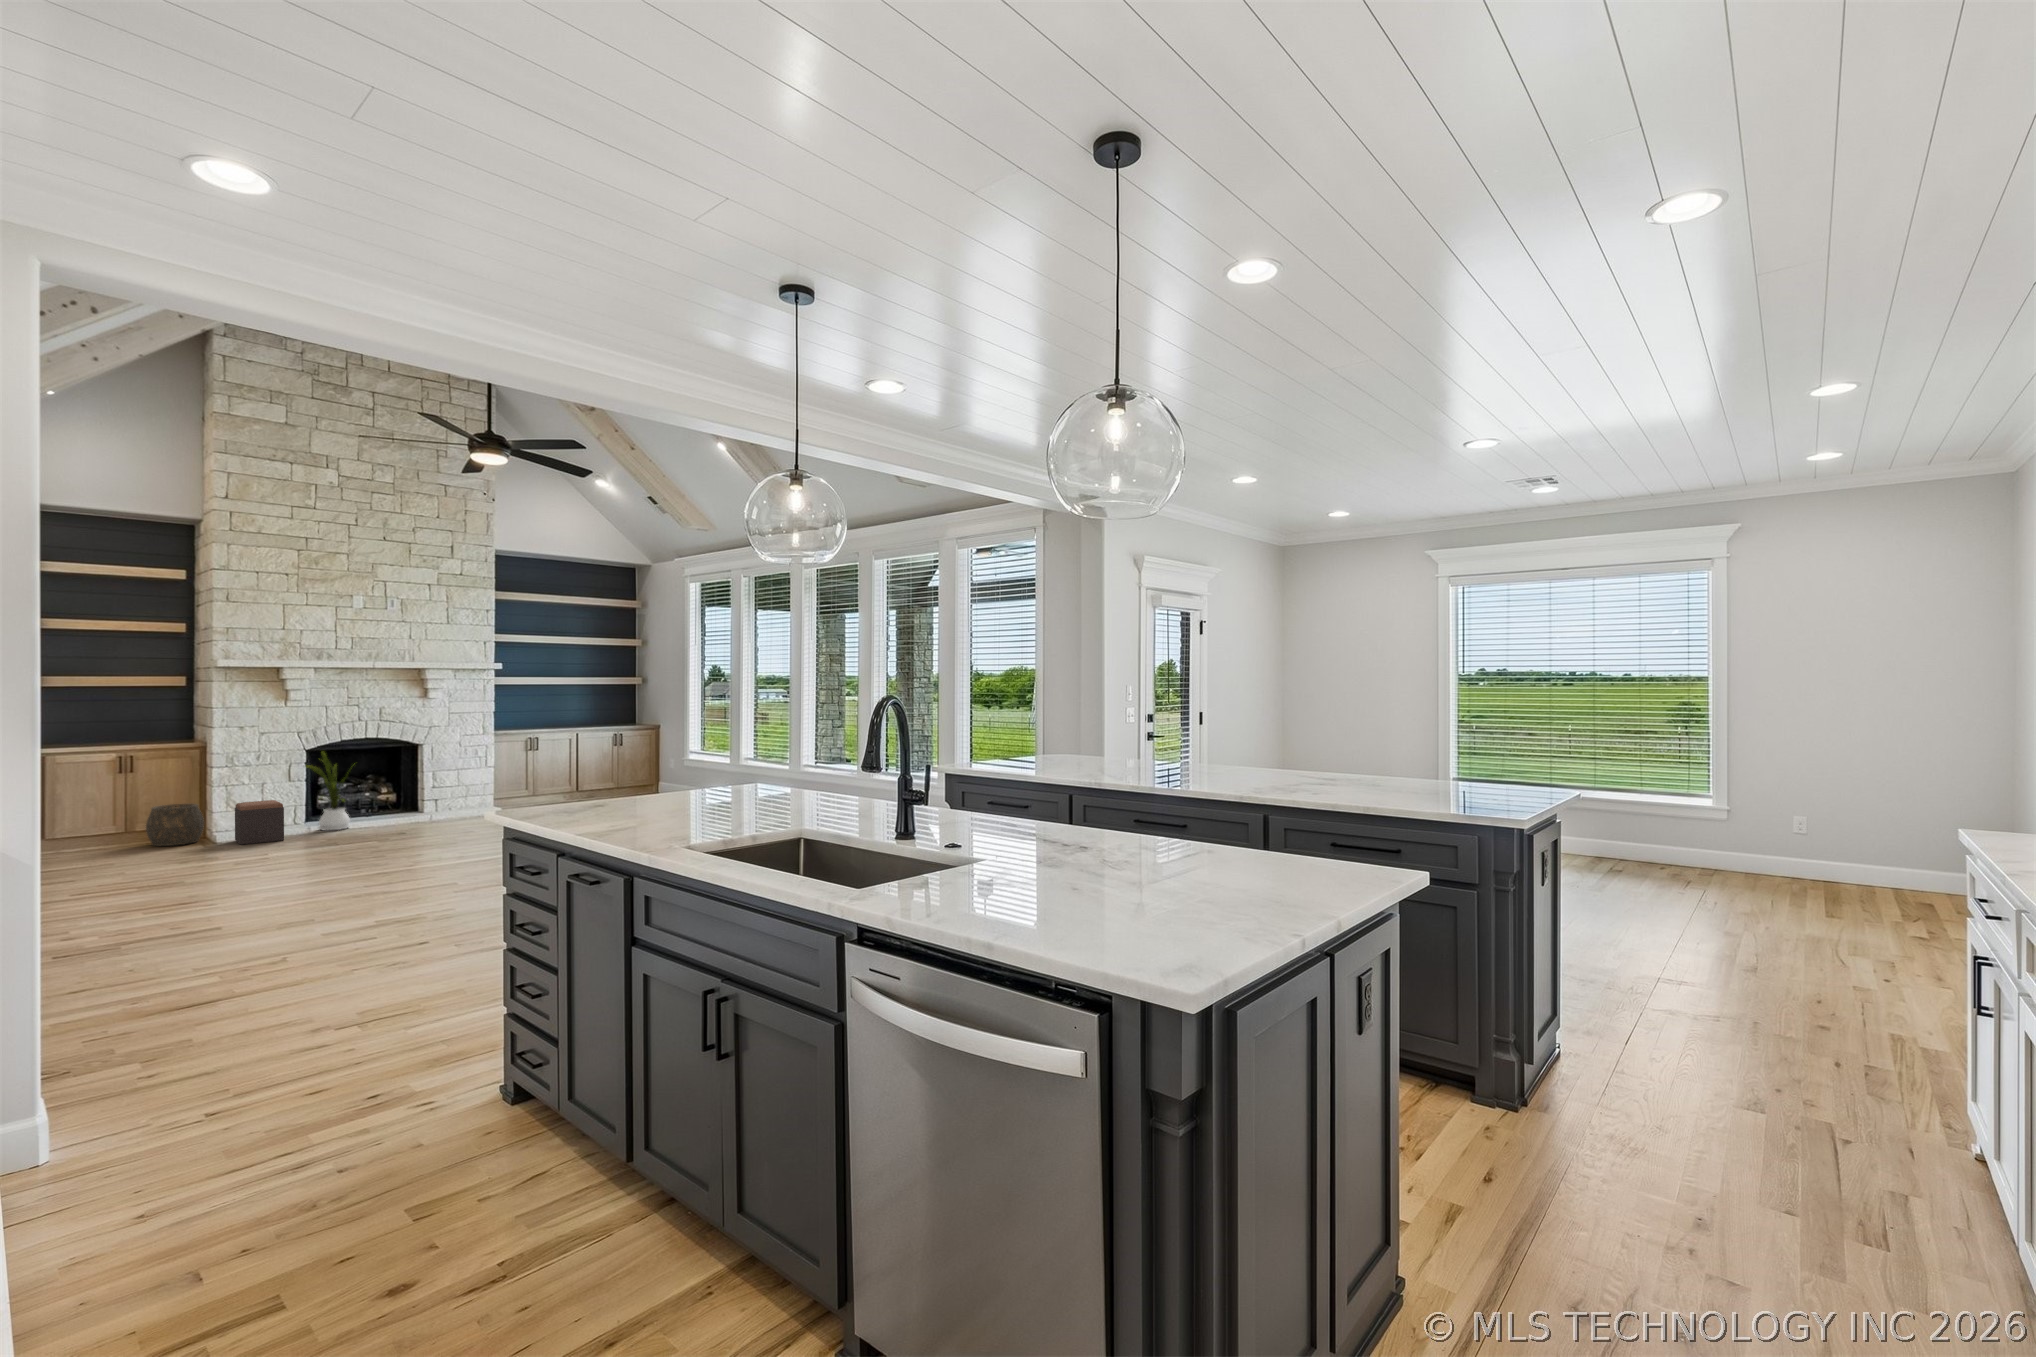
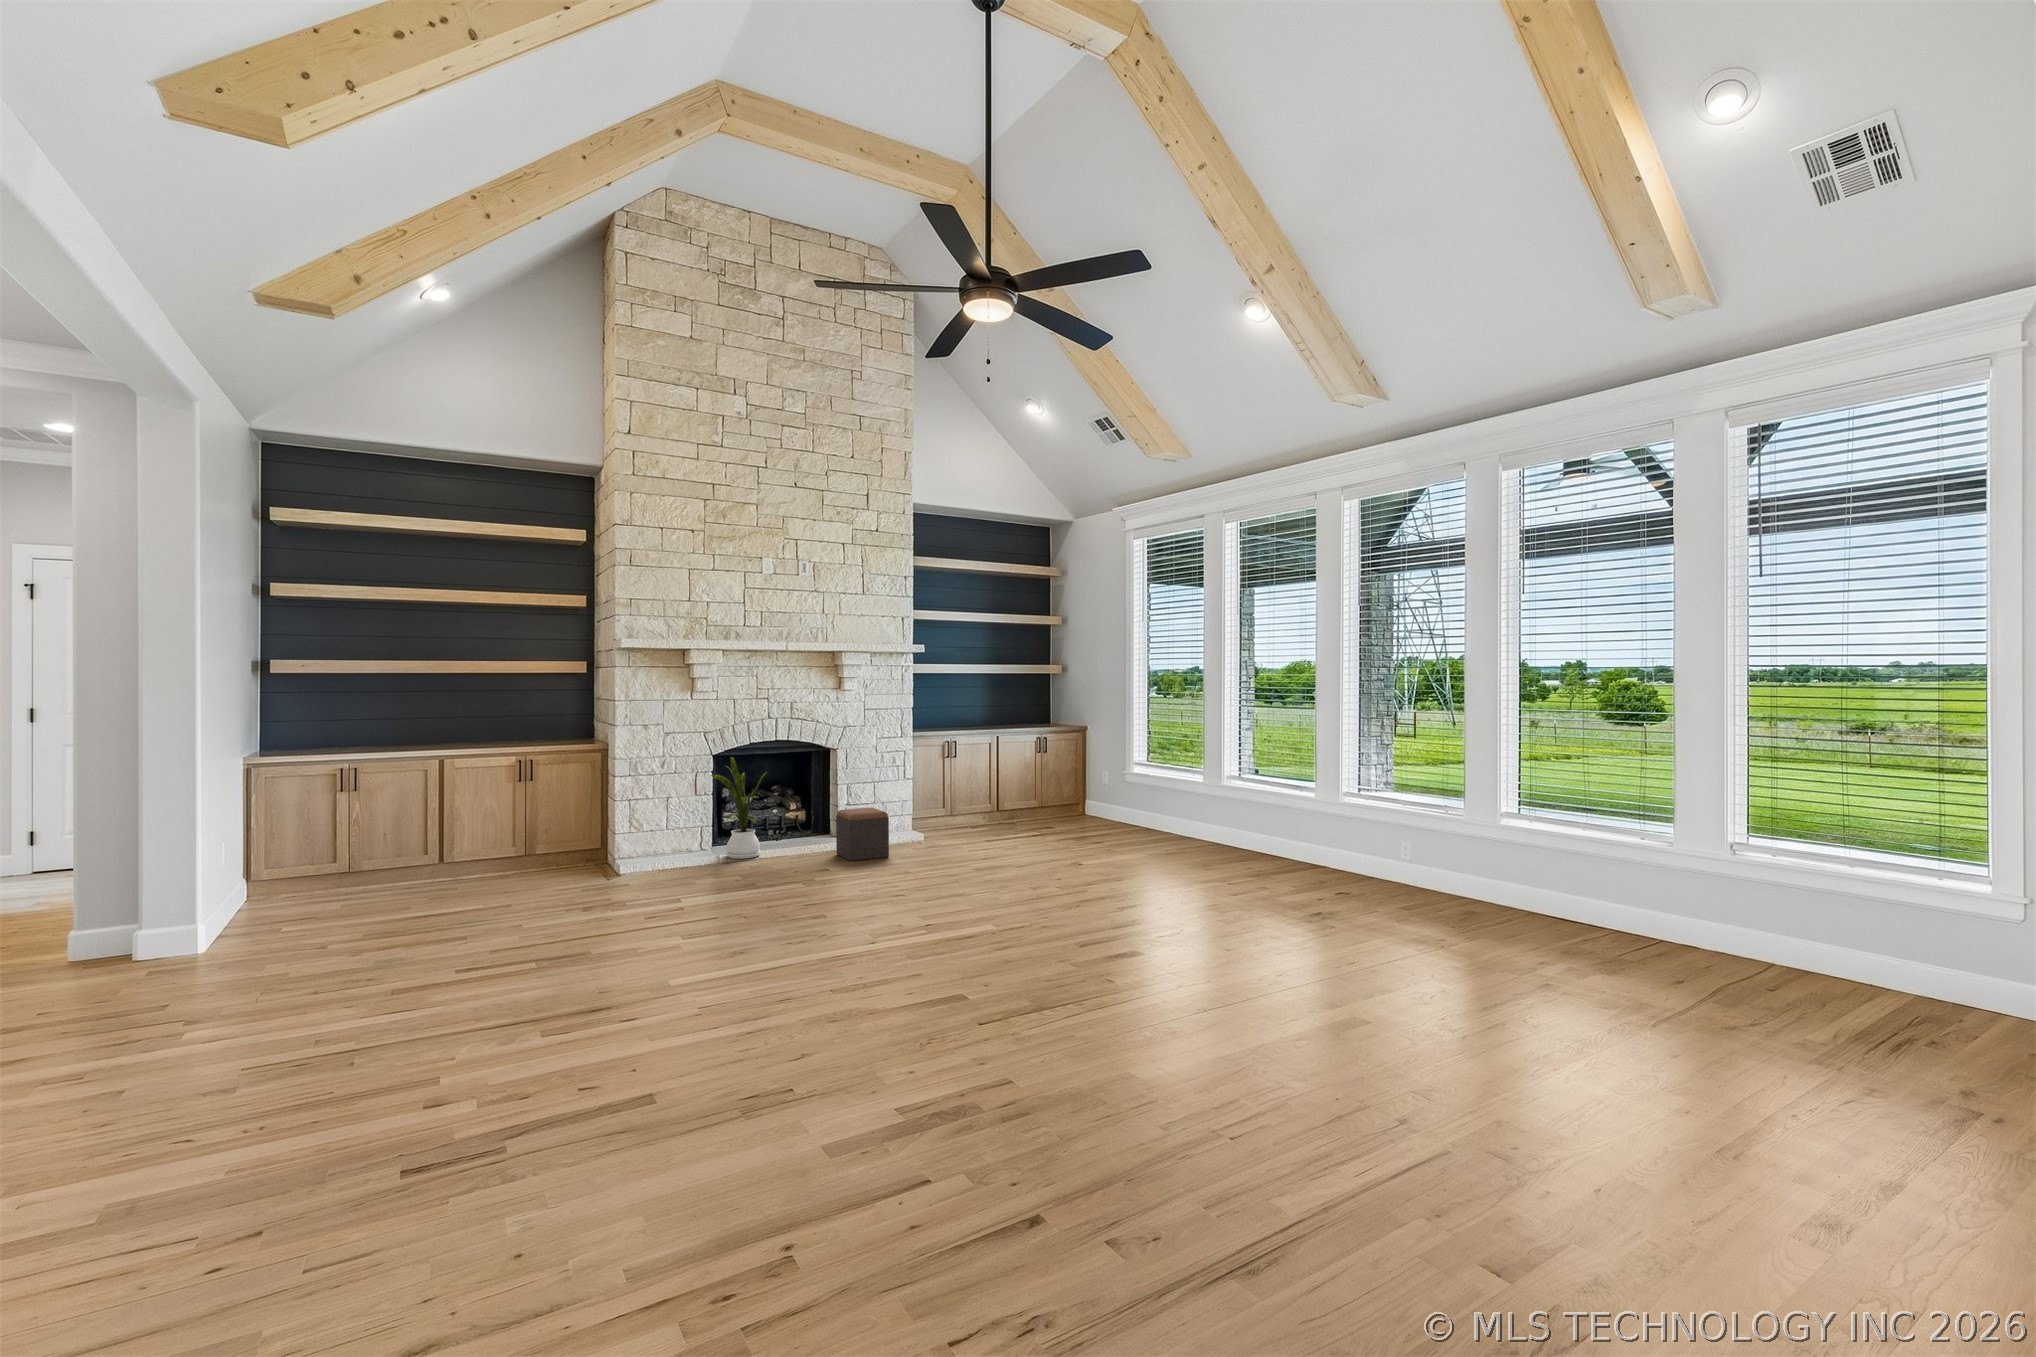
footstool: present [235,800,284,845] -> present [836,808,889,861]
woven basket: present [146,804,204,846] -> none [546,820,607,874]

